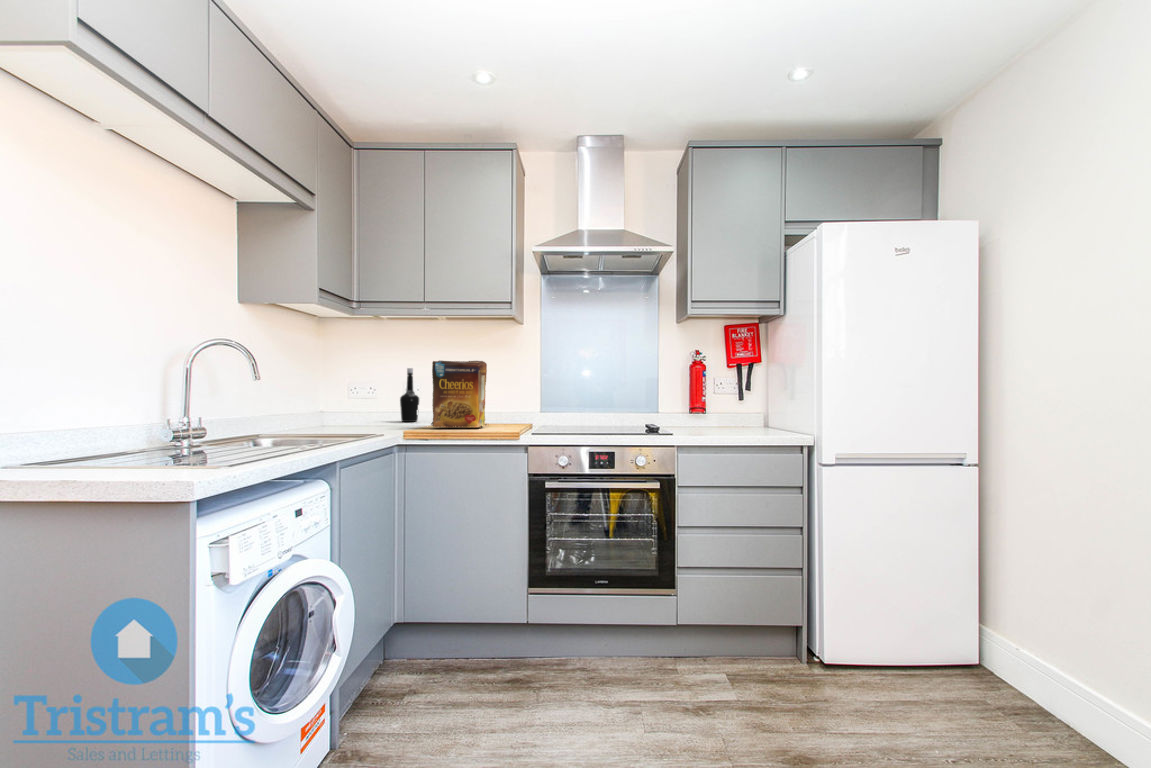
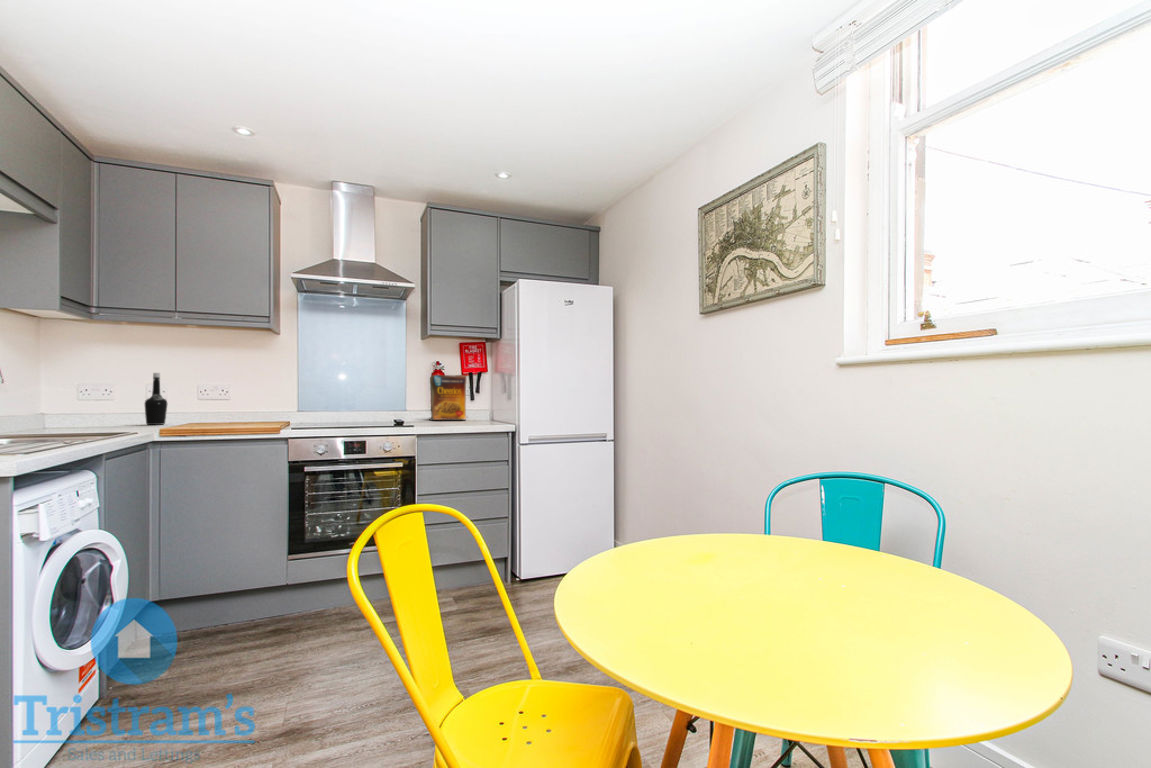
cereal box: present [431,361,487,427] -> present [429,375,466,420]

